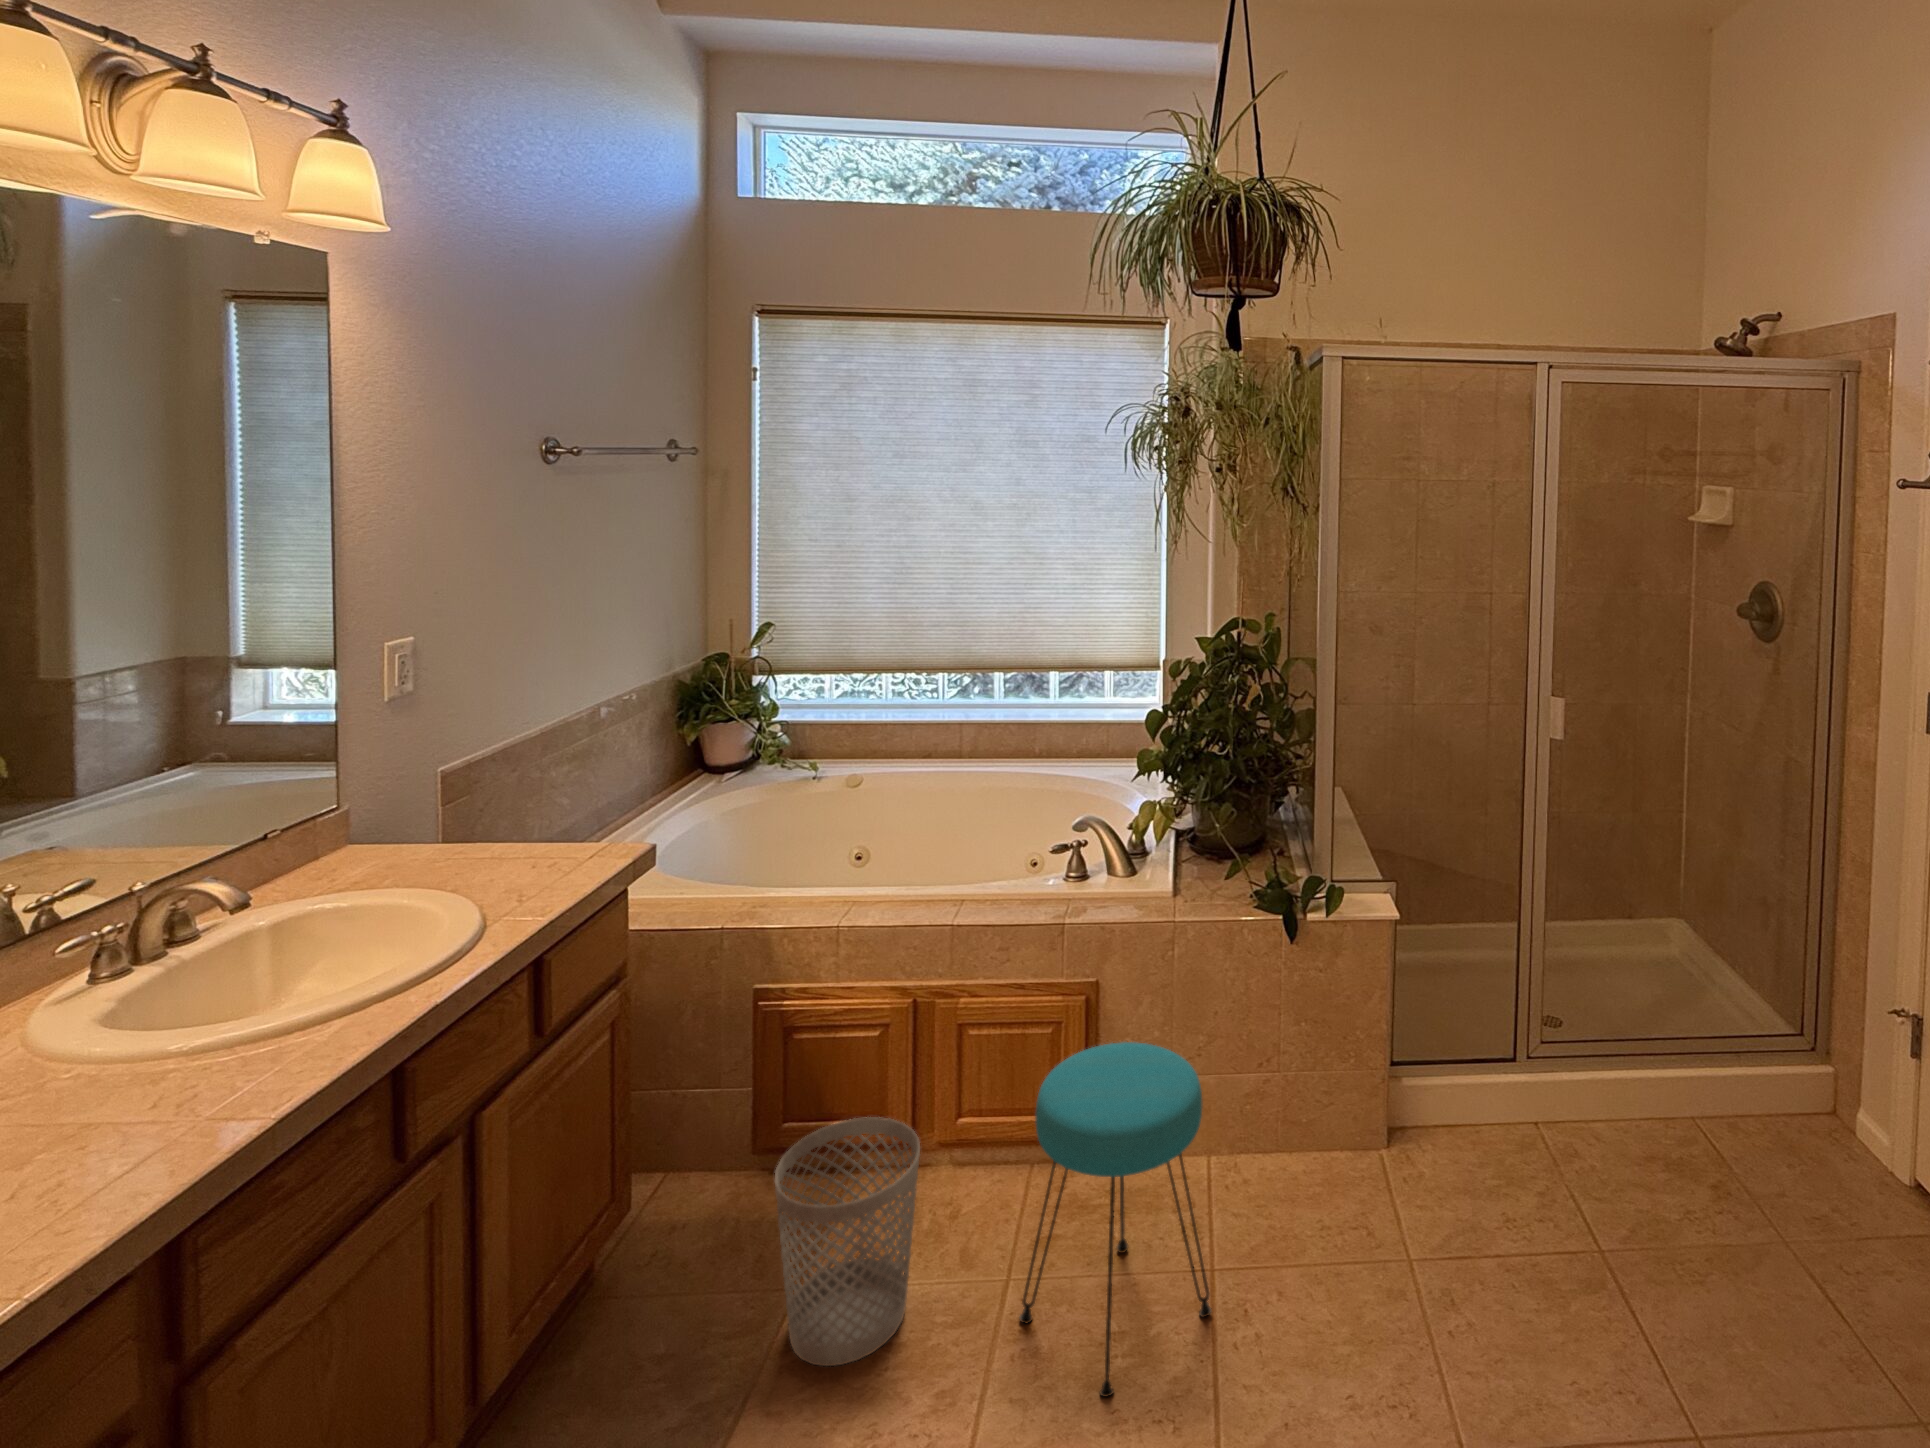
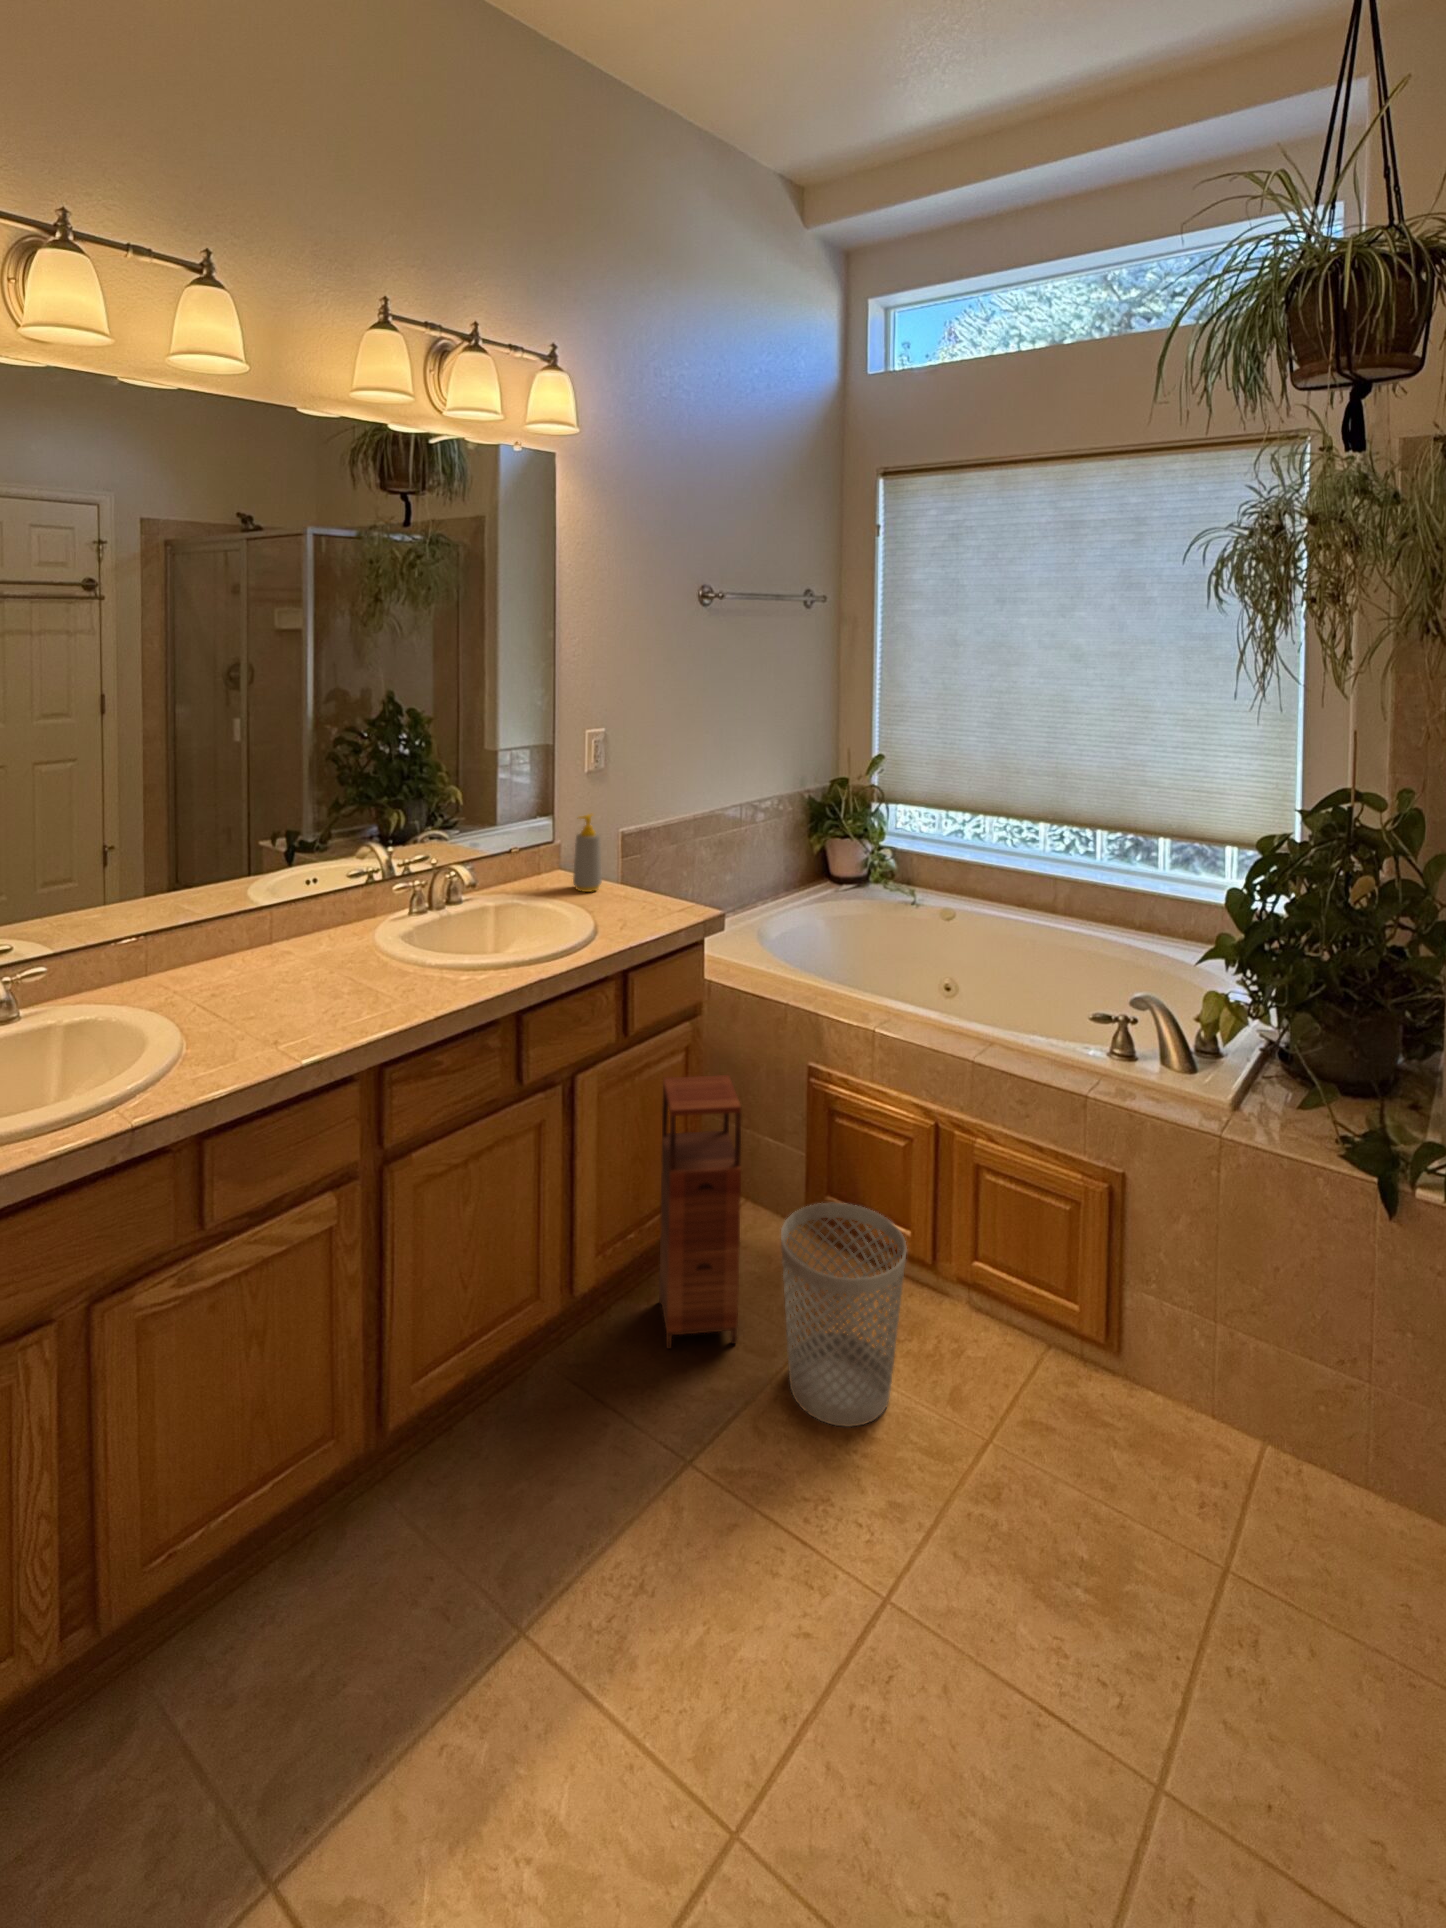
soap bottle: none [401,755,450,865] -> present [573,814,602,892]
storage cabinet: none [586,1034,714,1397] -> present [659,1075,741,1349]
stool: present [1020,1042,1212,1397] -> none [987,1231,1203,1611]

